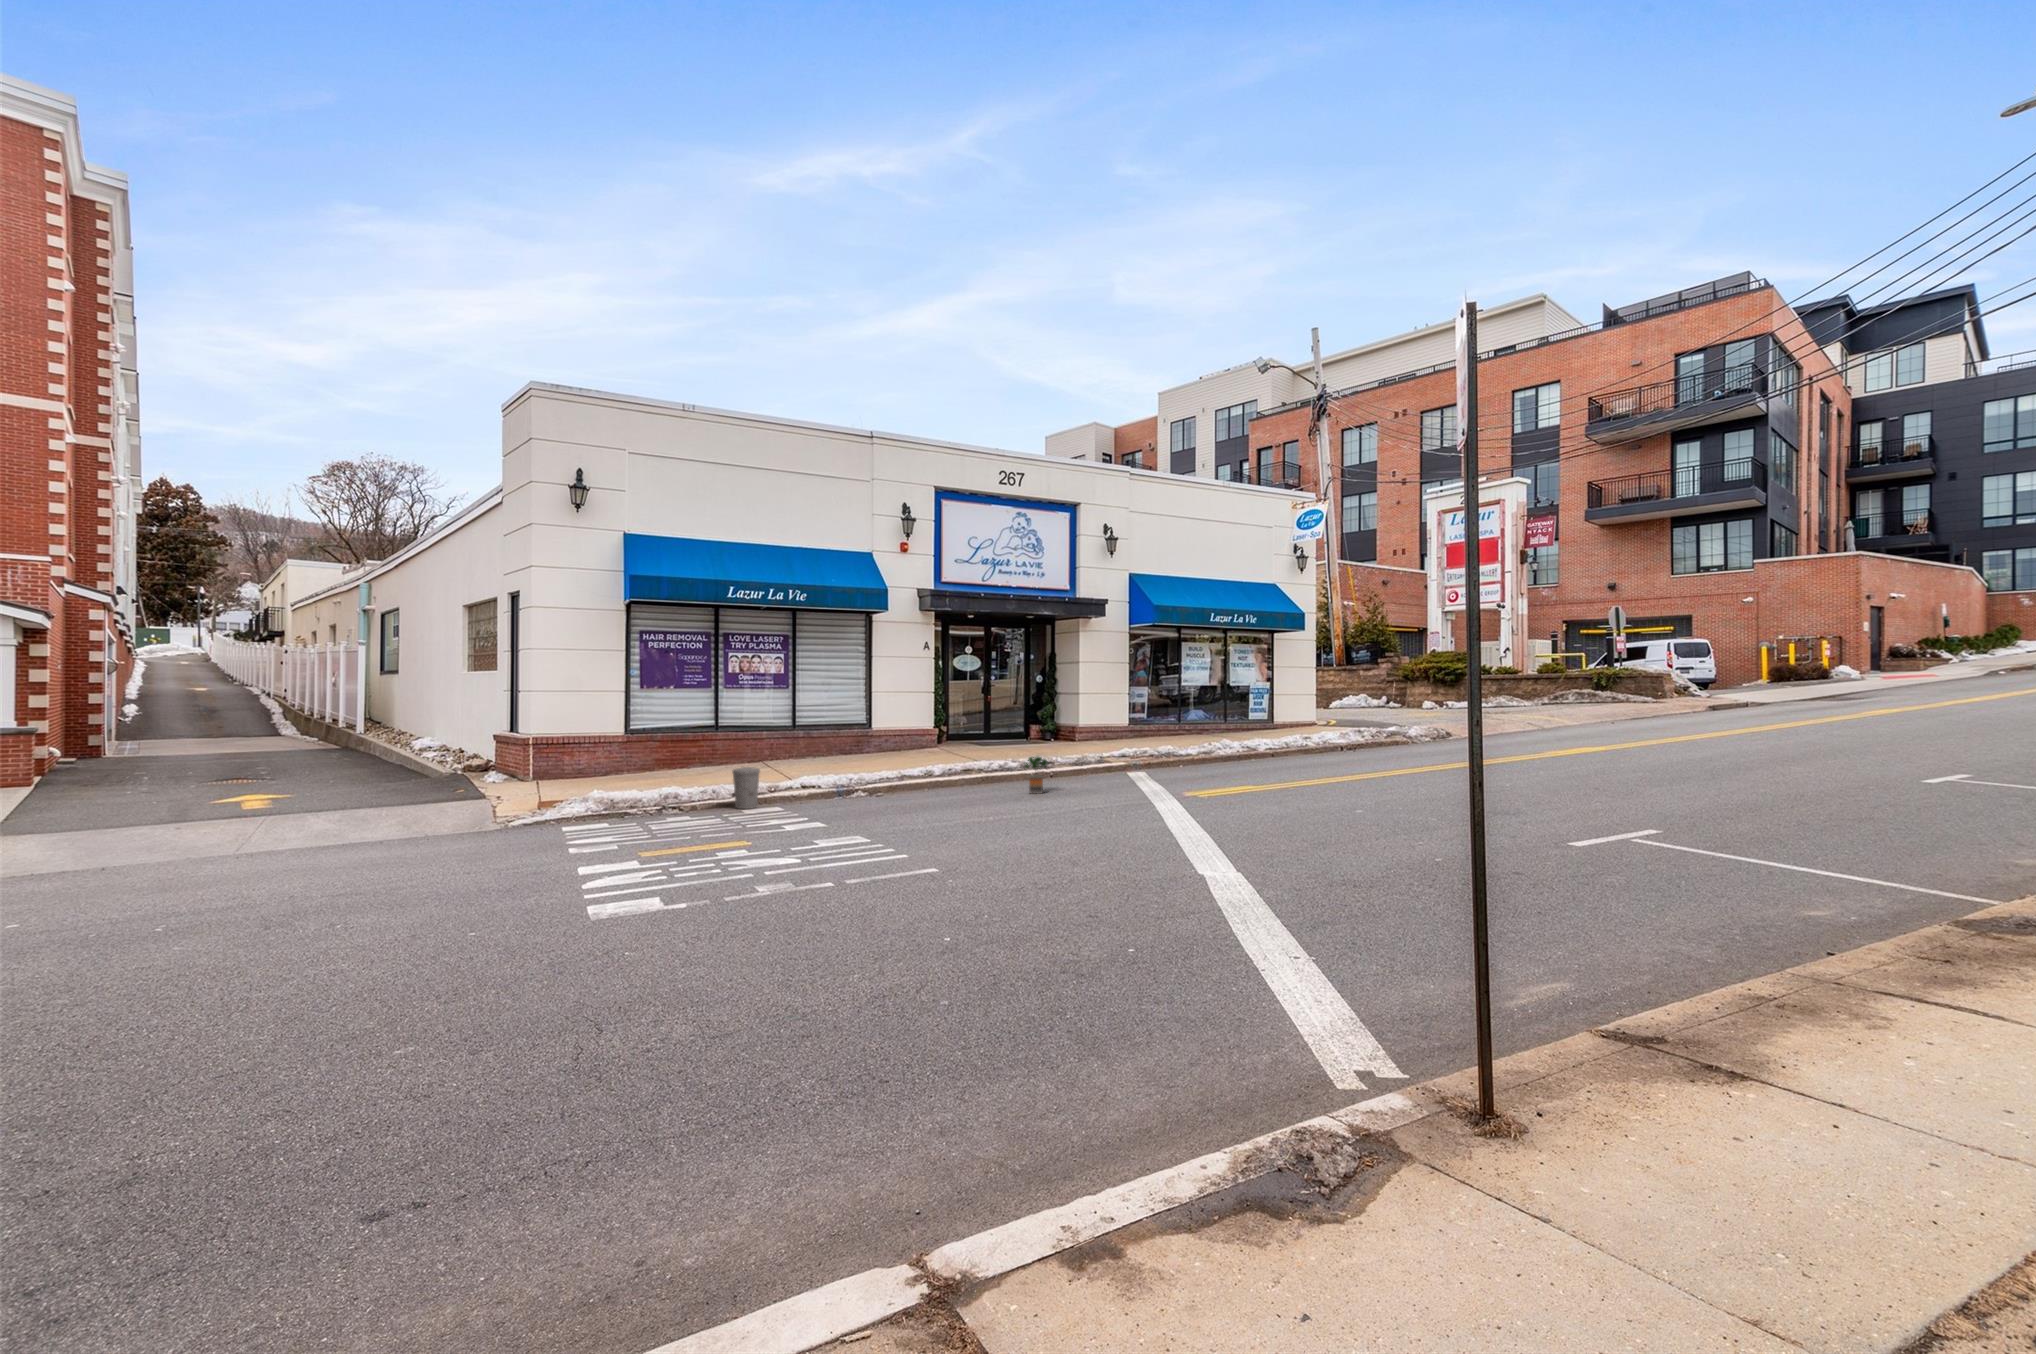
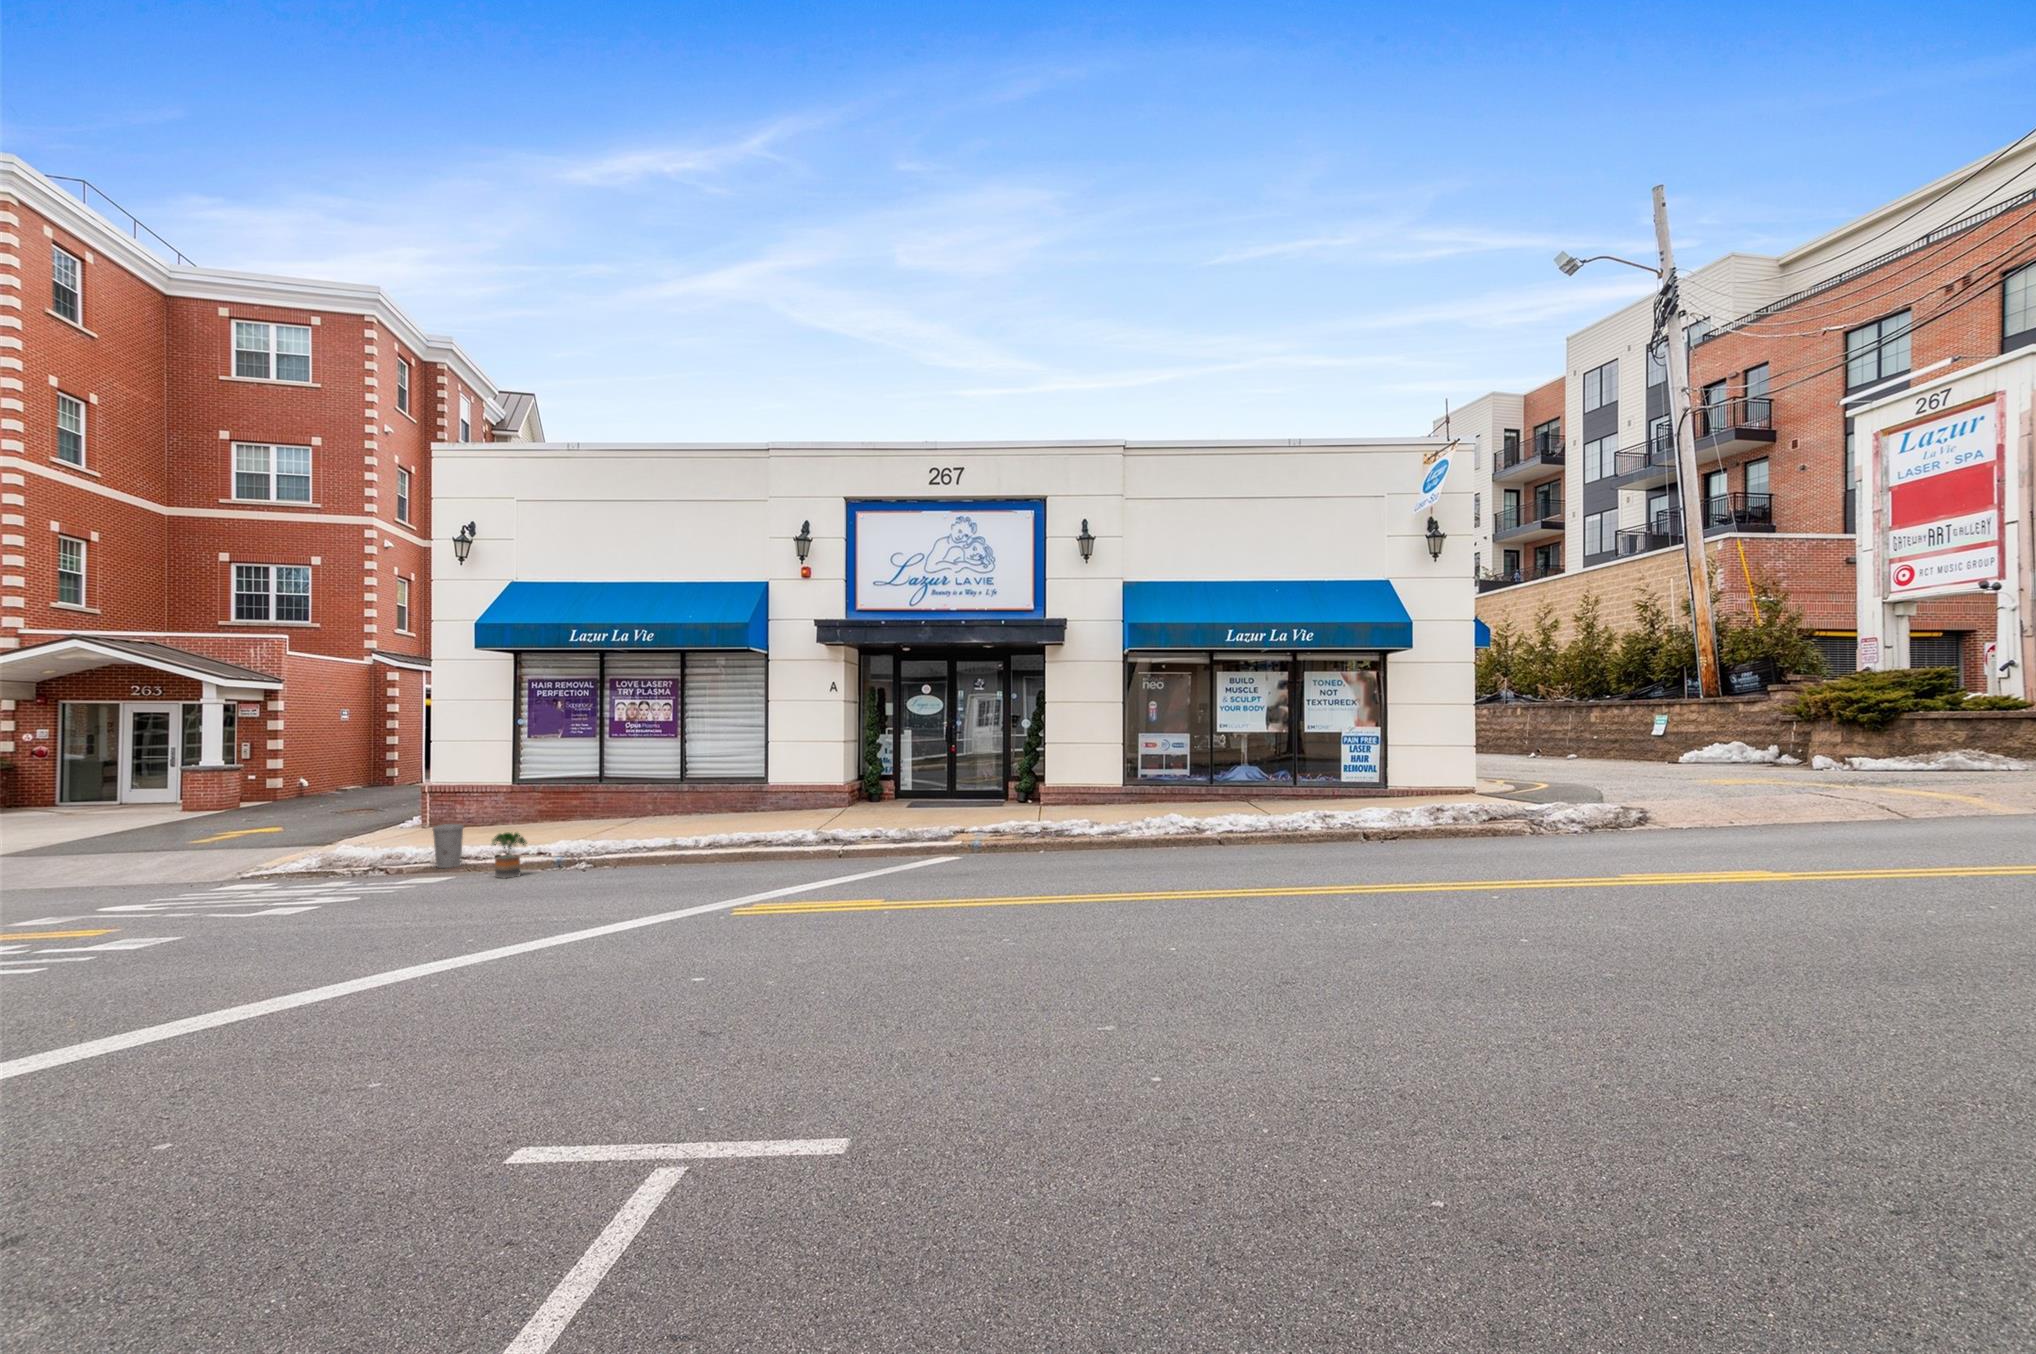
potted tree: present [1024,757,1048,794] -> present [492,832,527,878]

